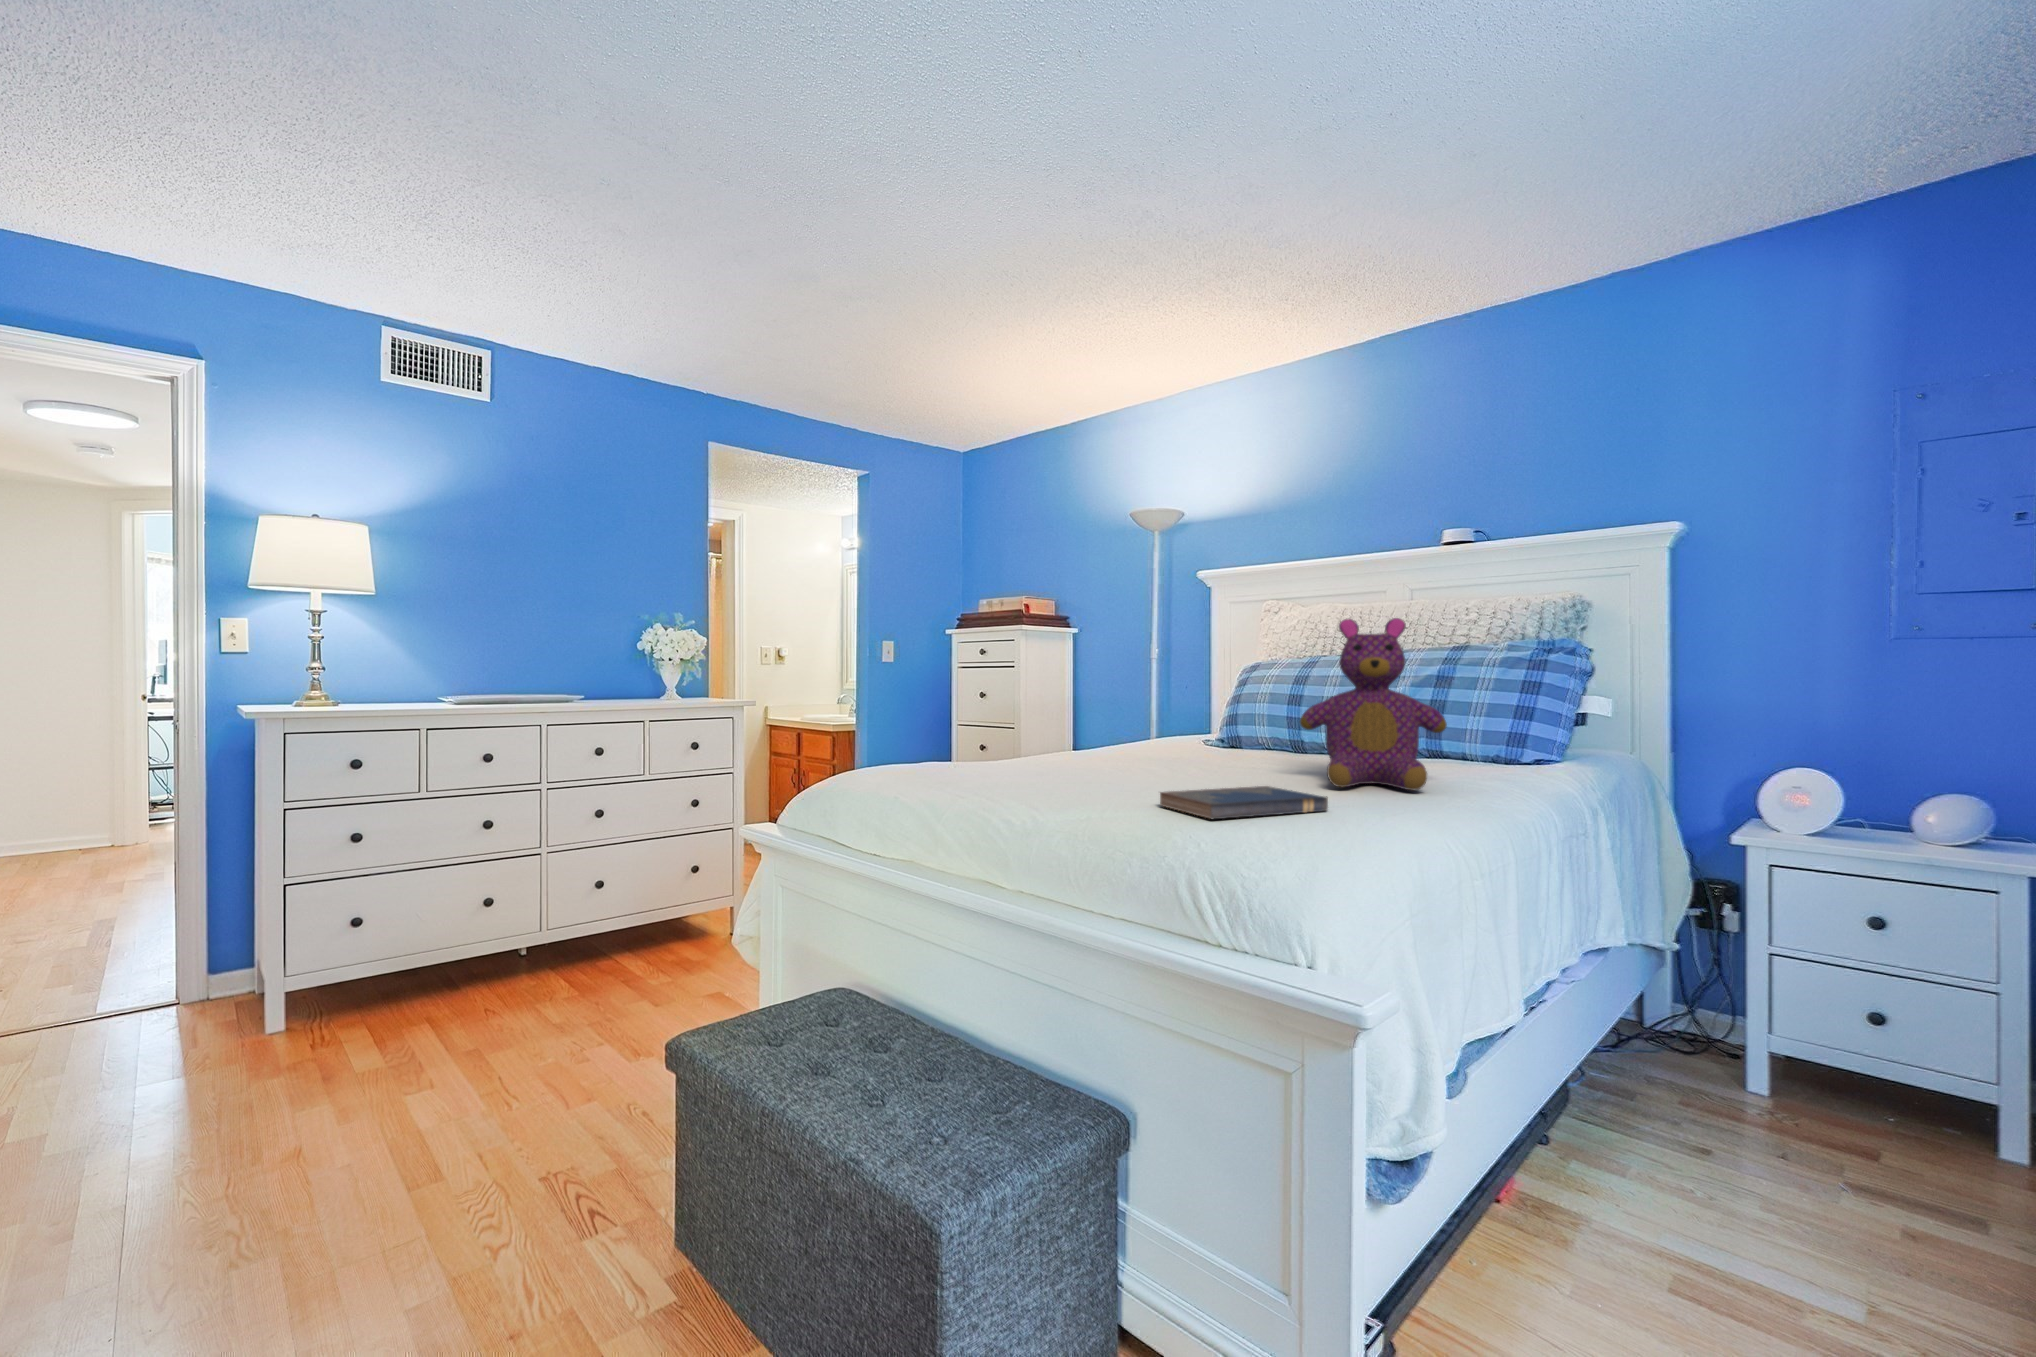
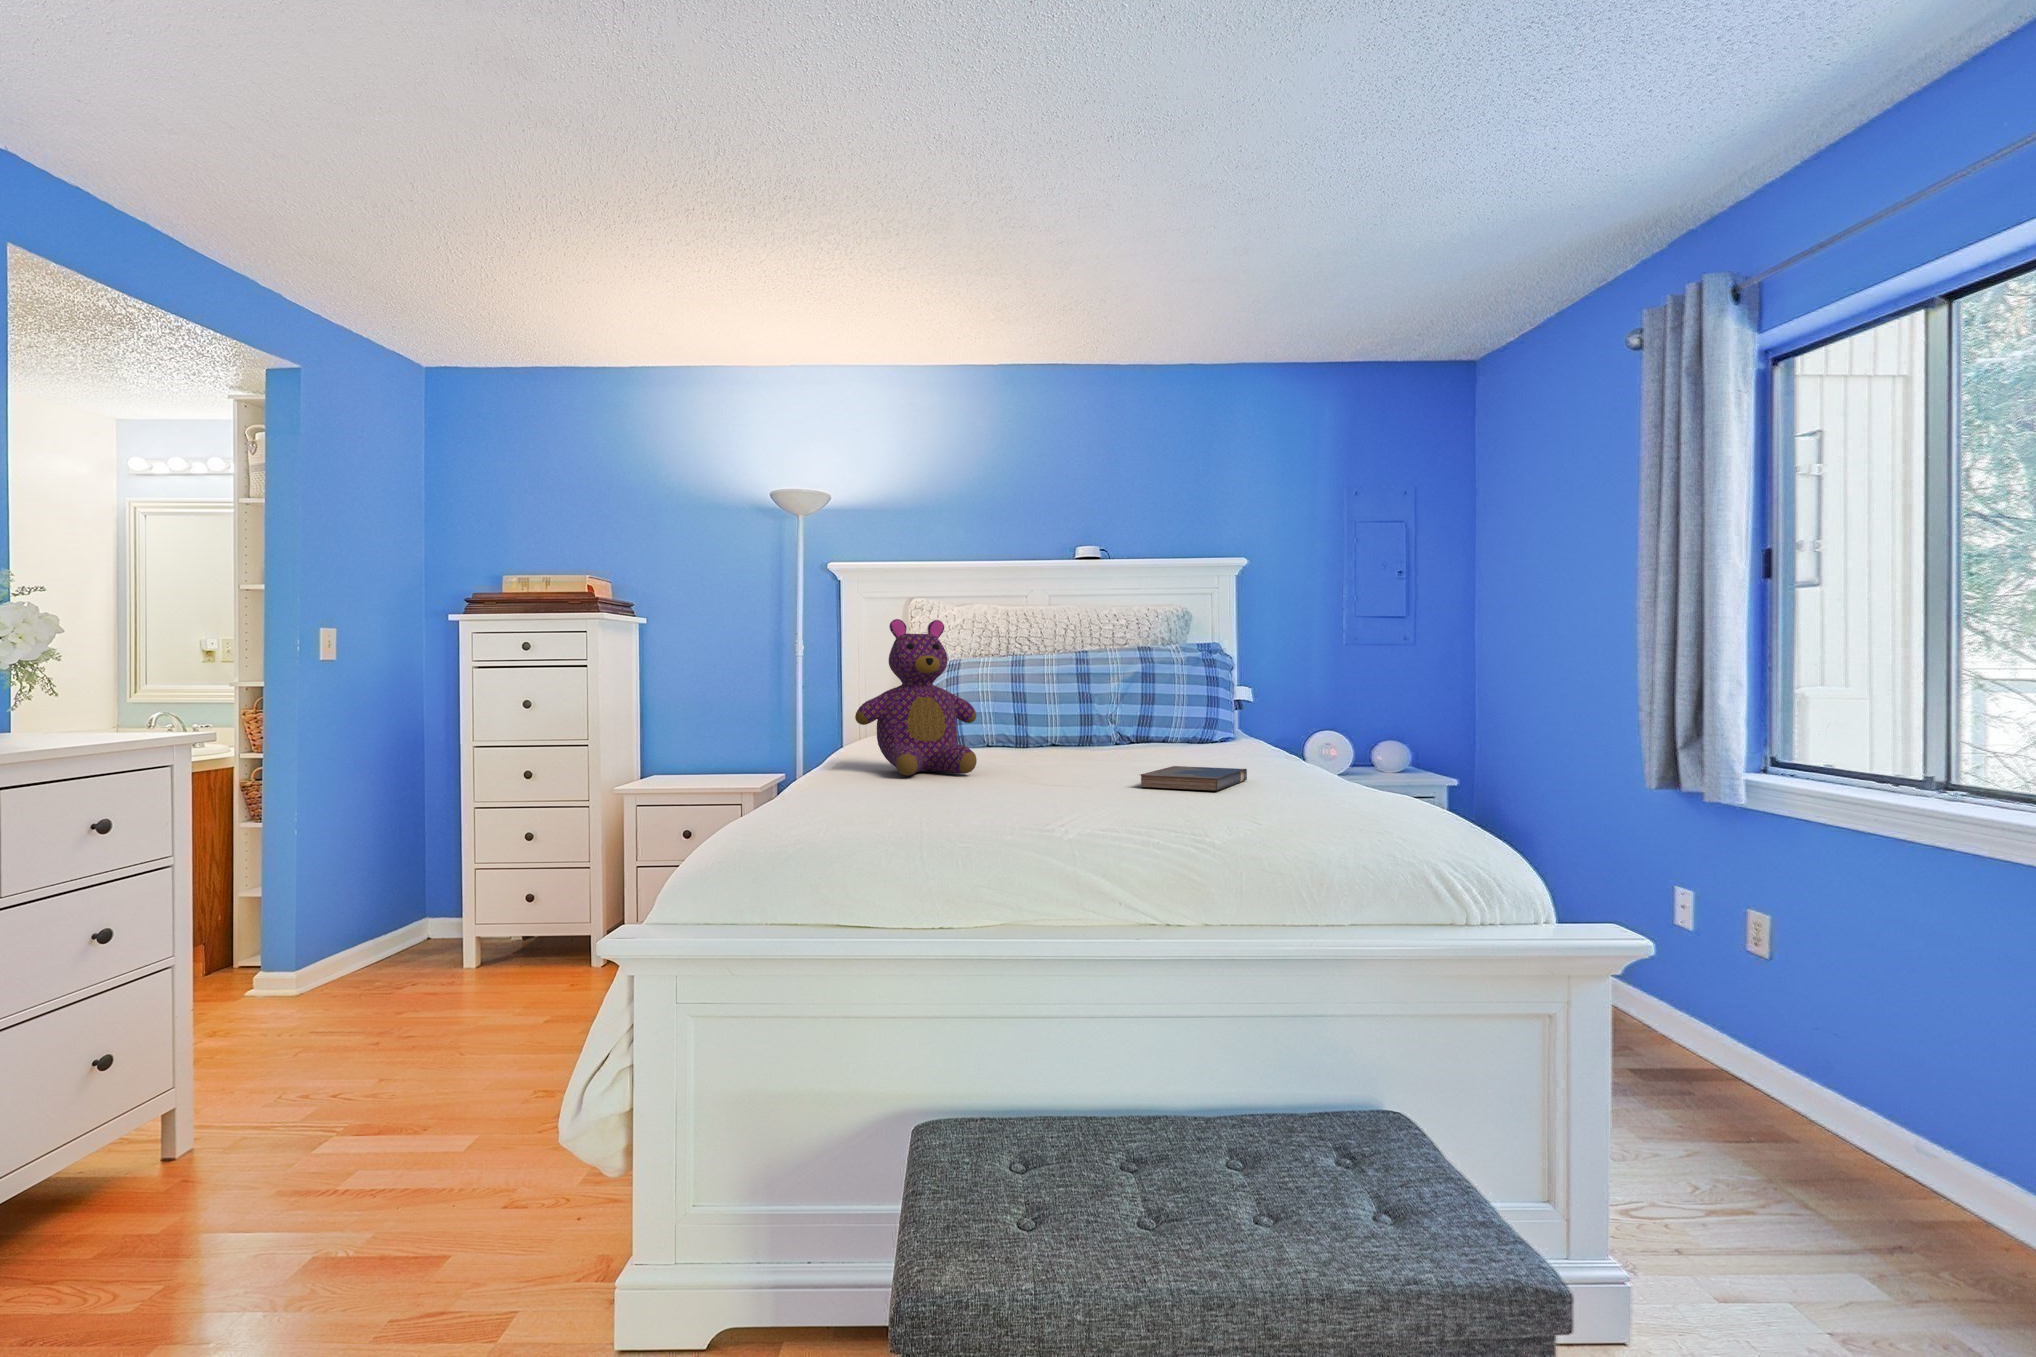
teddy bear: present [1300,618,1447,790] -> present [855,619,977,776]

